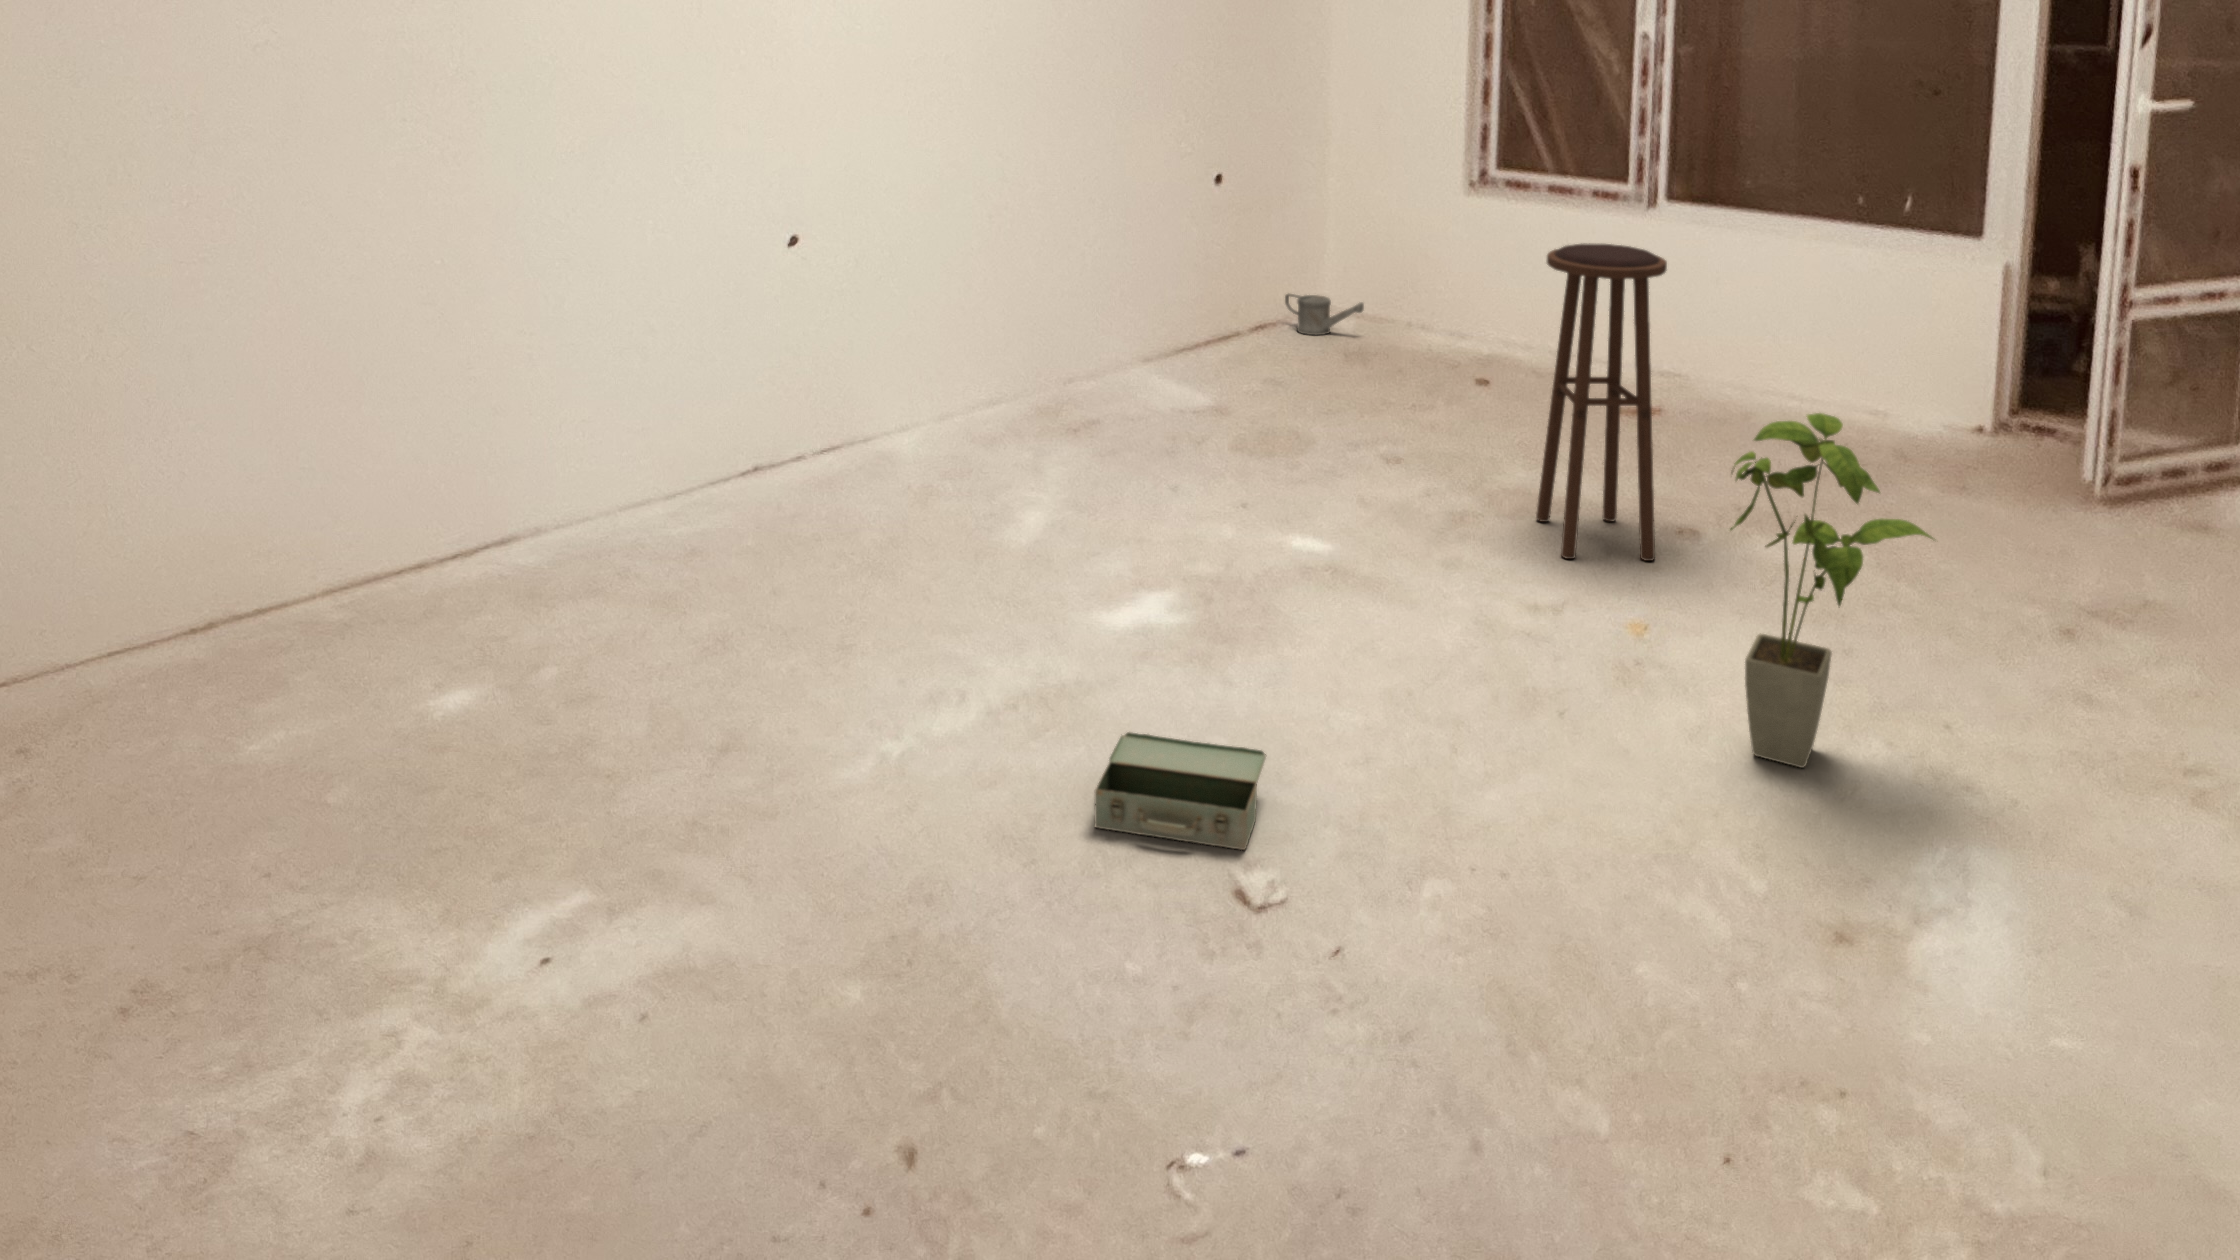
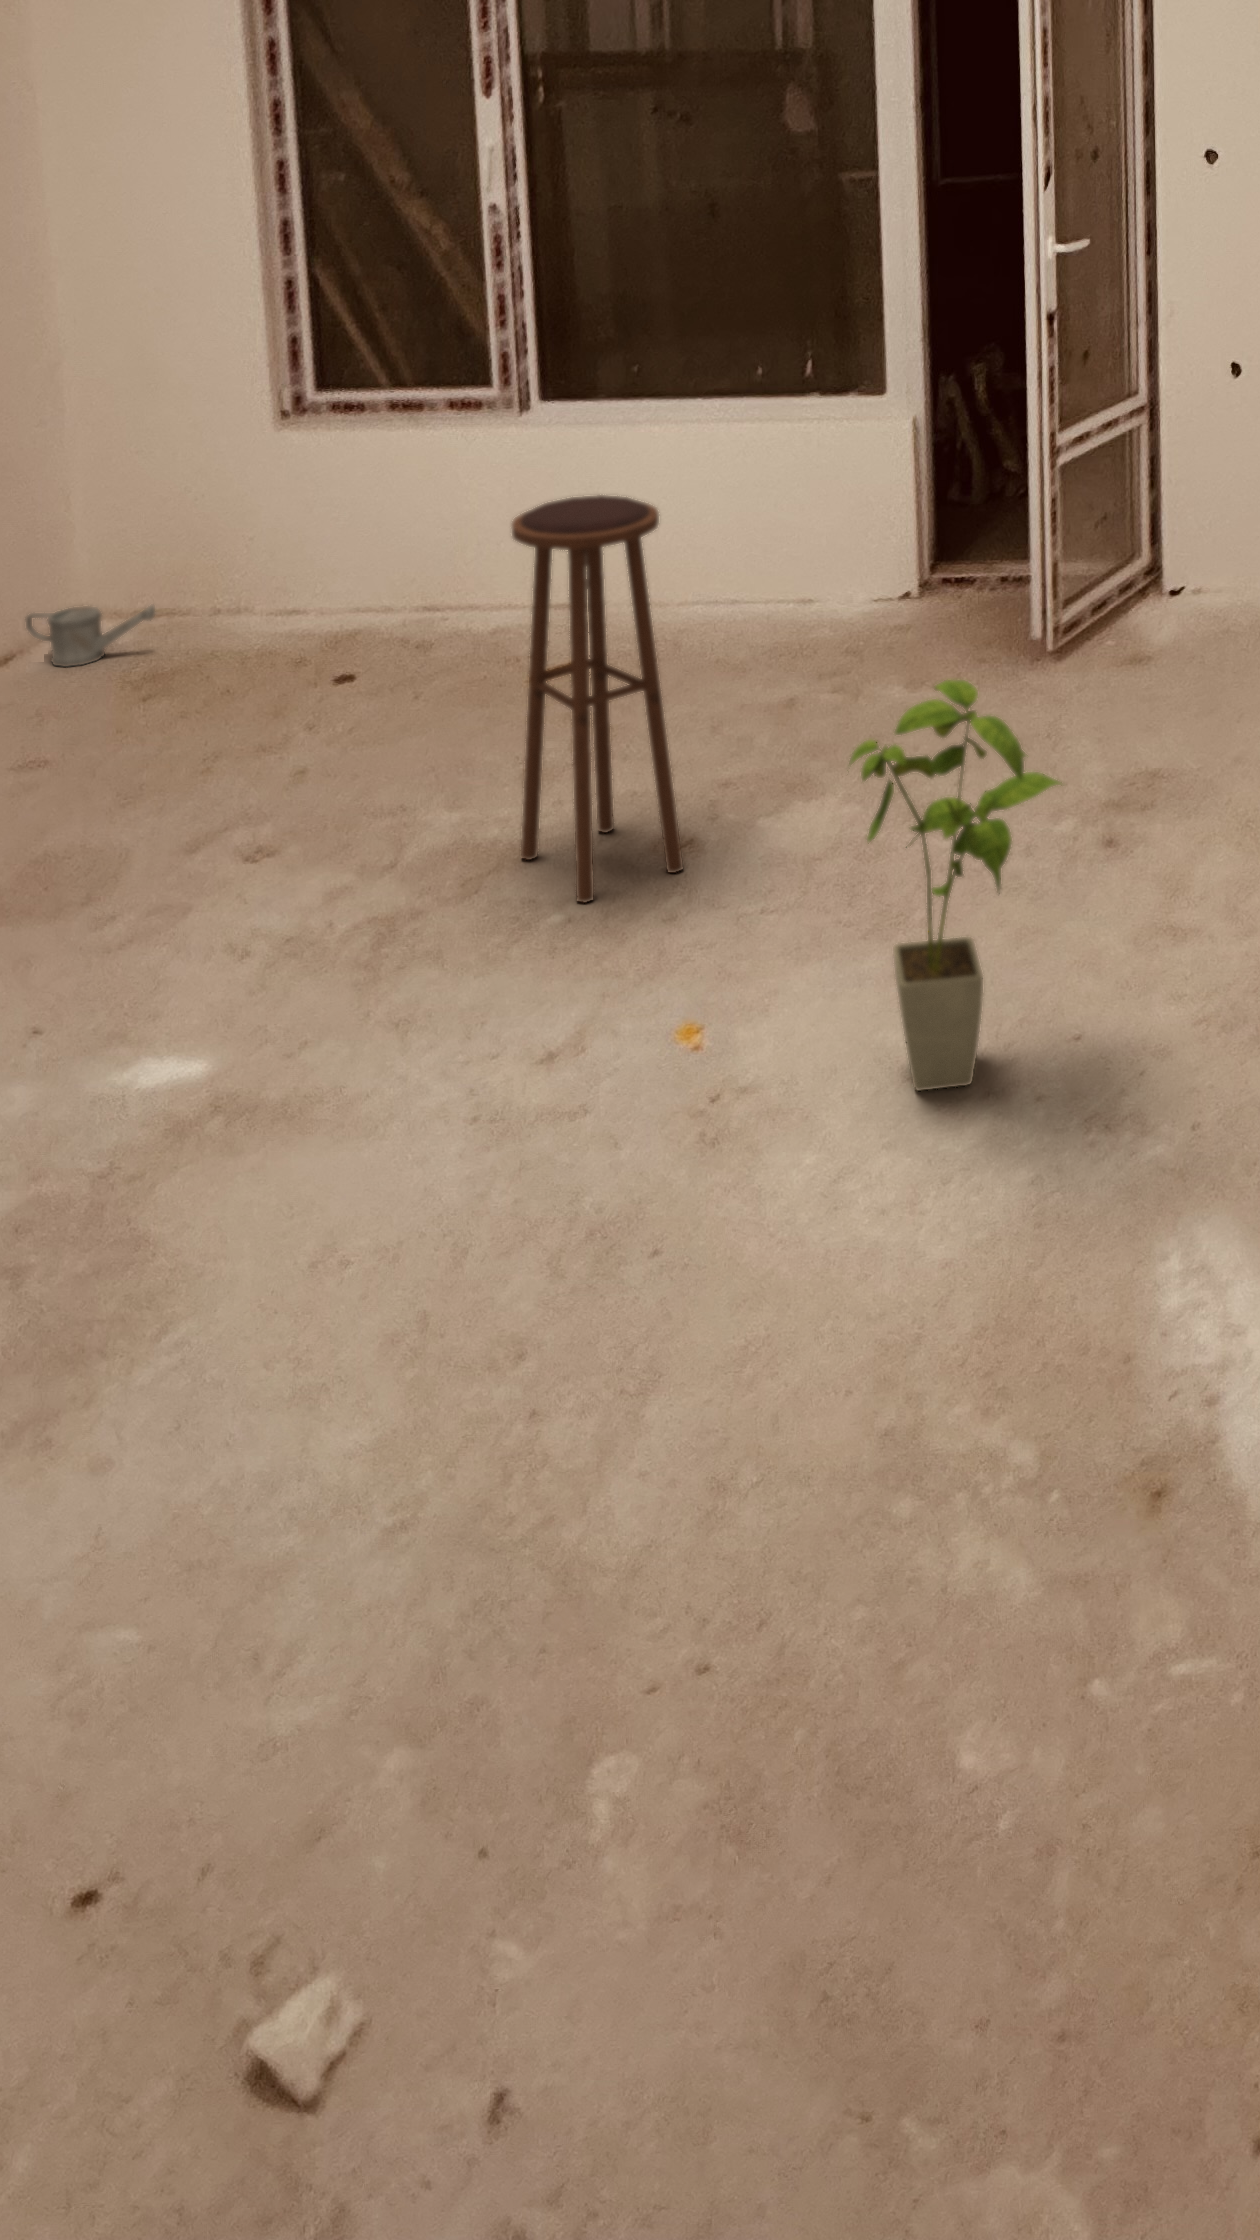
toolbox: present [1094,732,1266,850] -> none [130,1383,395,1649]

